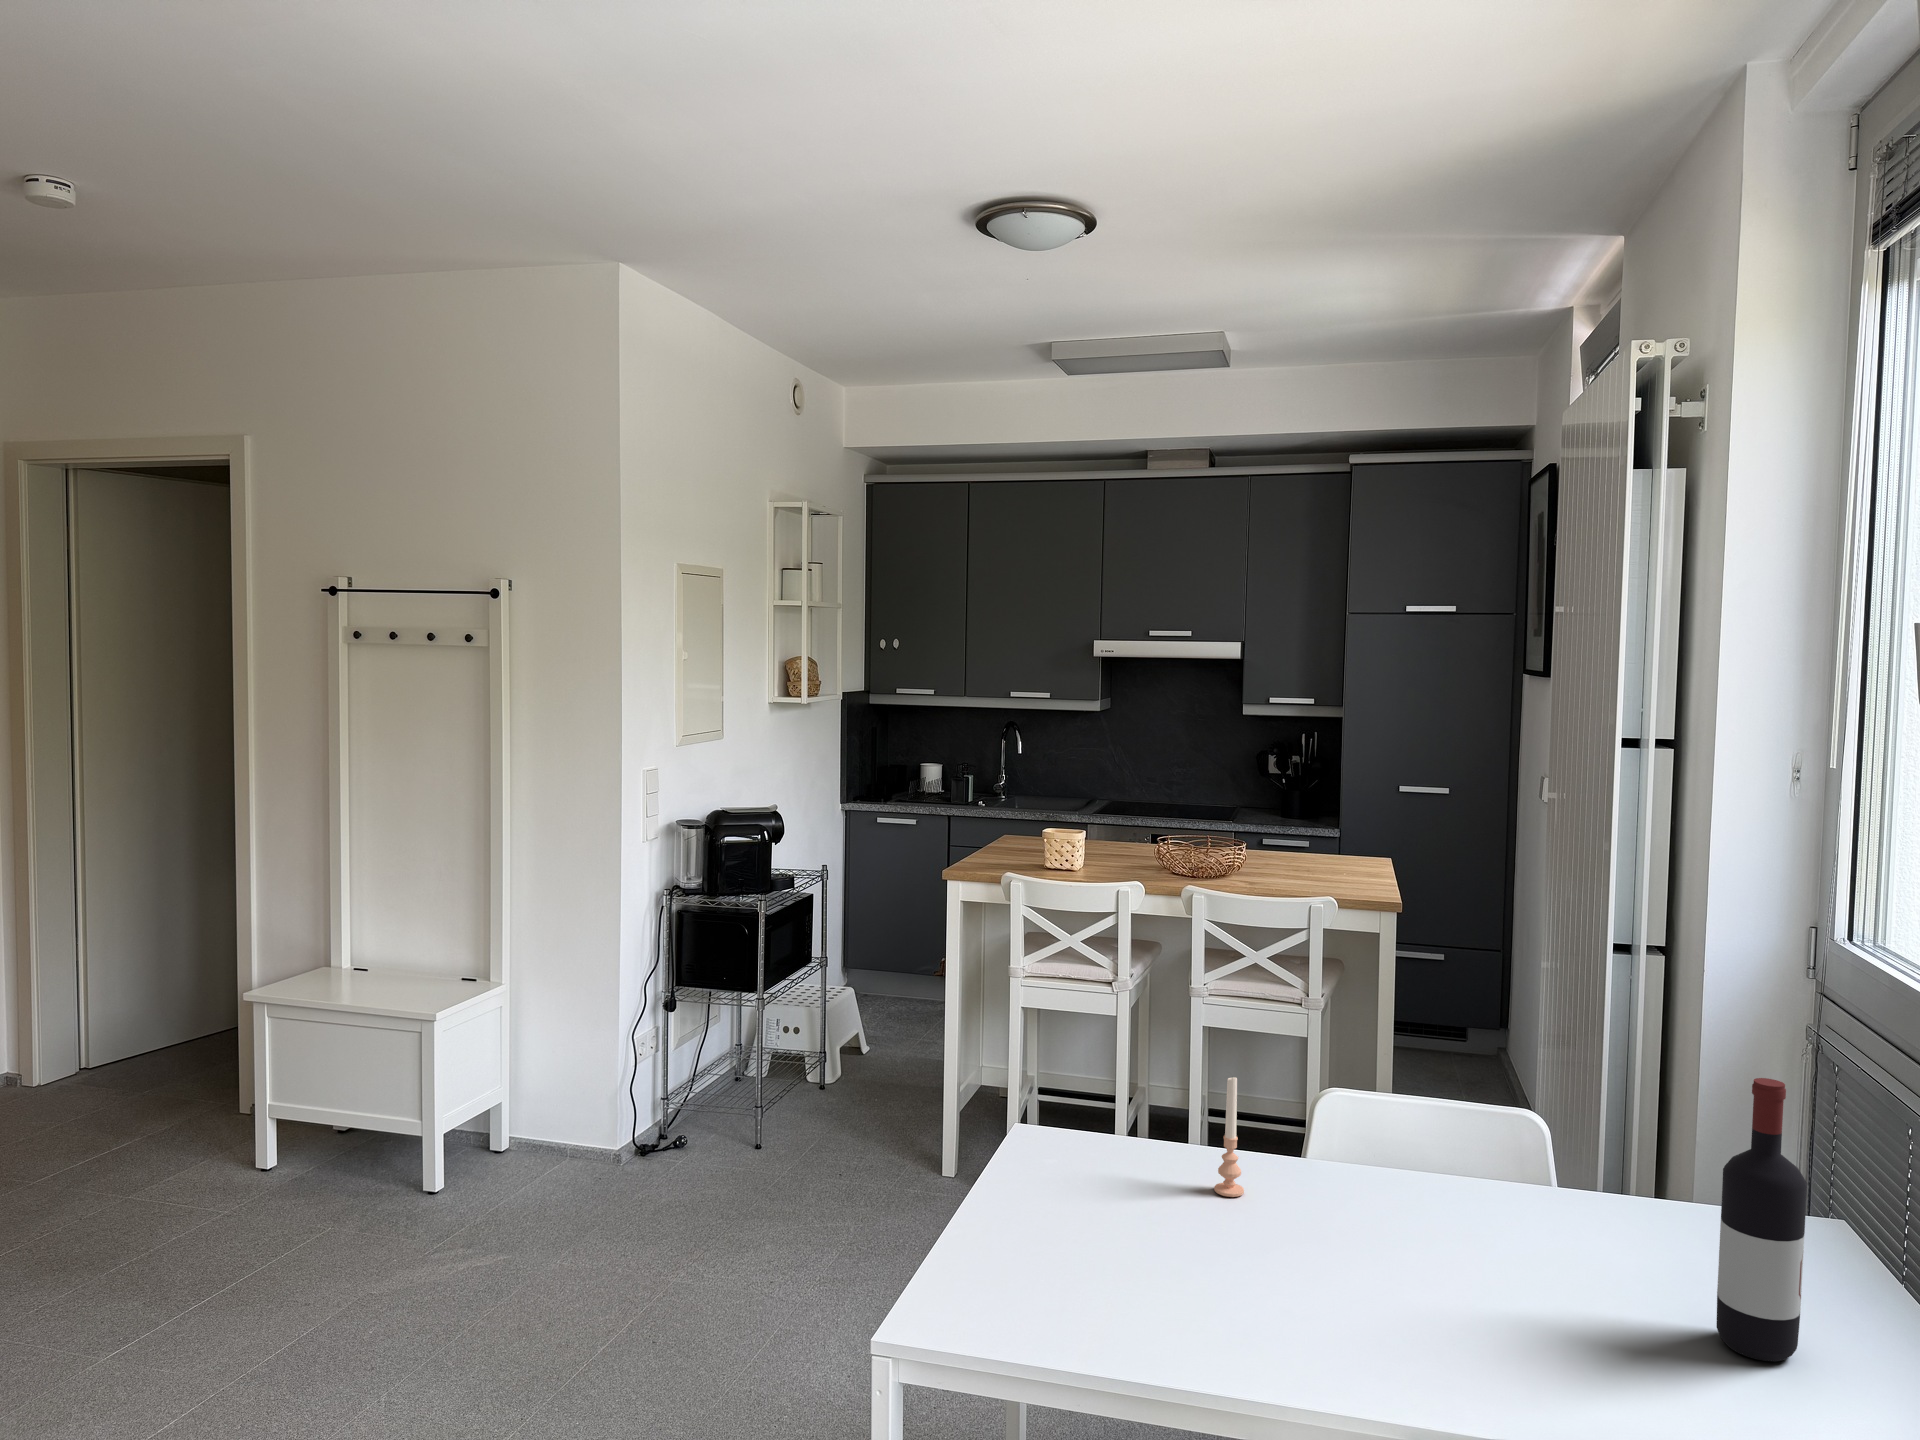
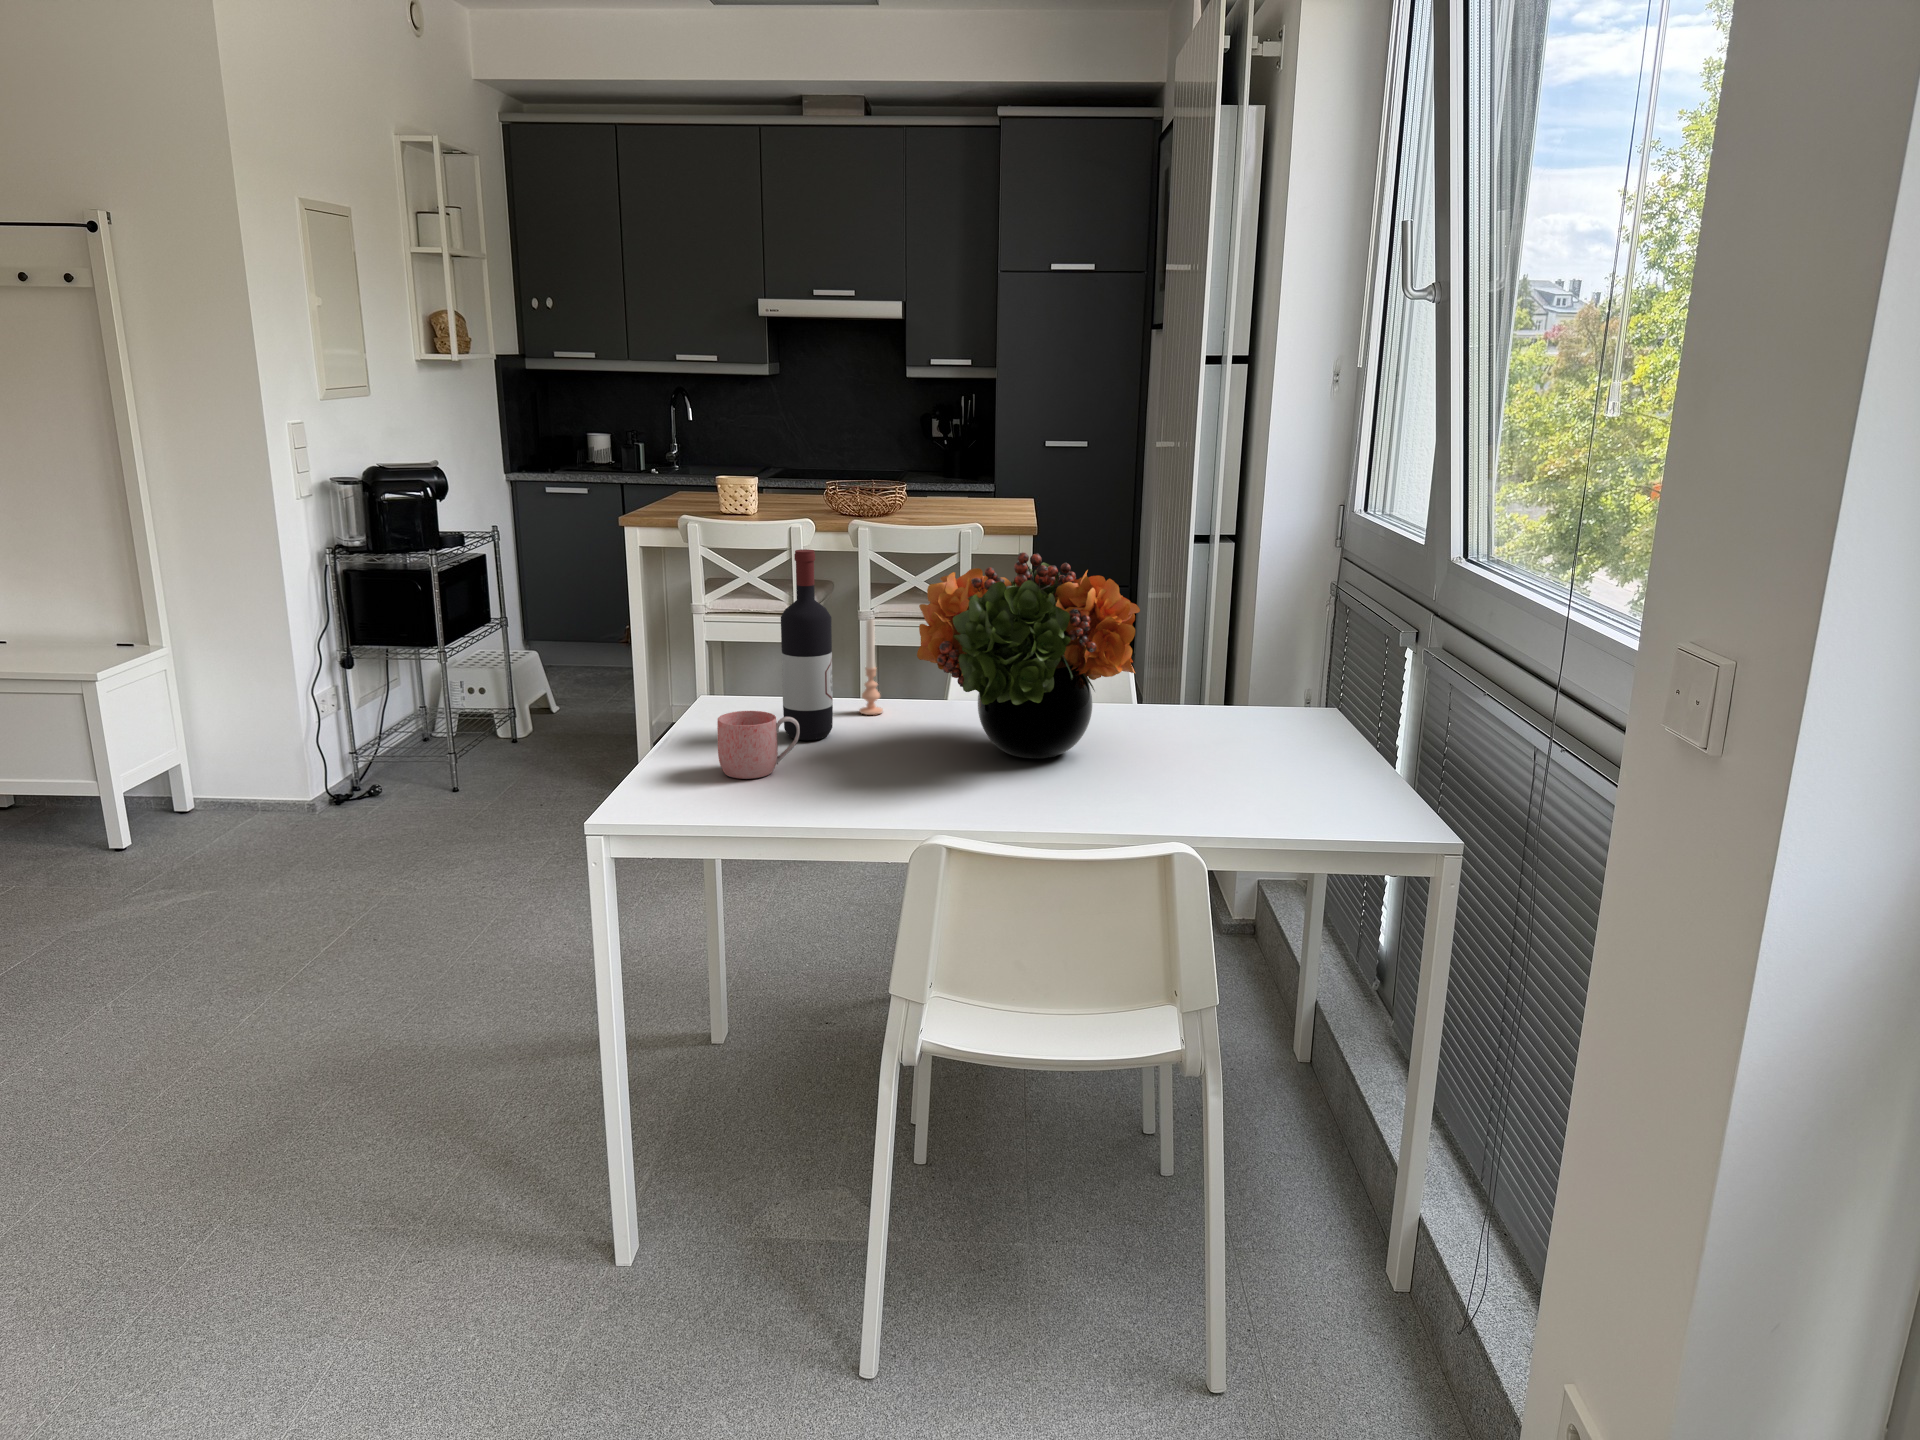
flower arrangement: none [1292,1033,1601,1307] -> present [917,552,1140,758]
wine bottle: present [1716,1078,1807,1362] -> present [781,549,833,740]
mug: none [1046,1209,1148,1305] -> present [717,711,800,779]

